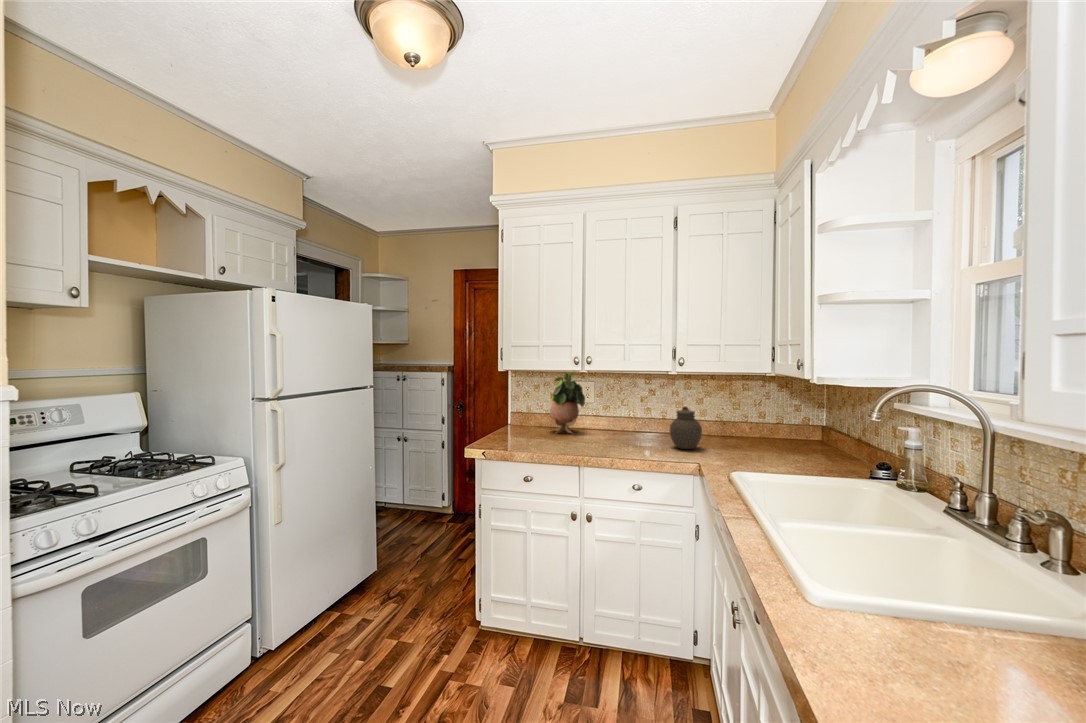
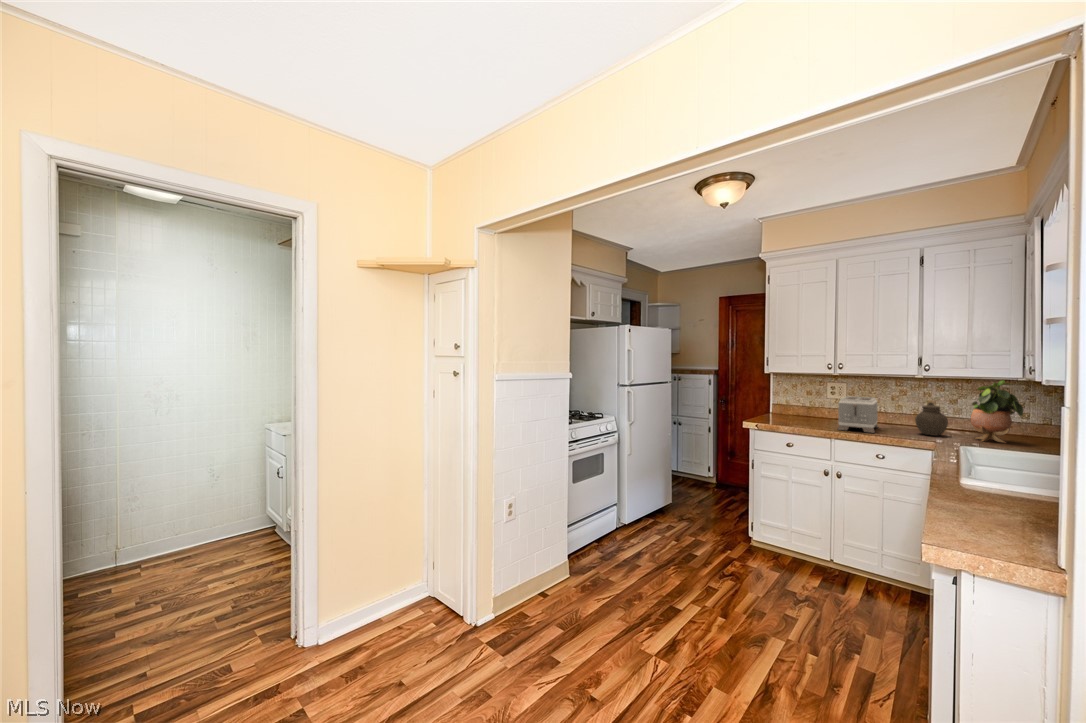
potted plant: present [550,372,585,433] -> present [971,380,1023,442]
toaster: none [586,401,630,453] -> present [838,396,878,433]

